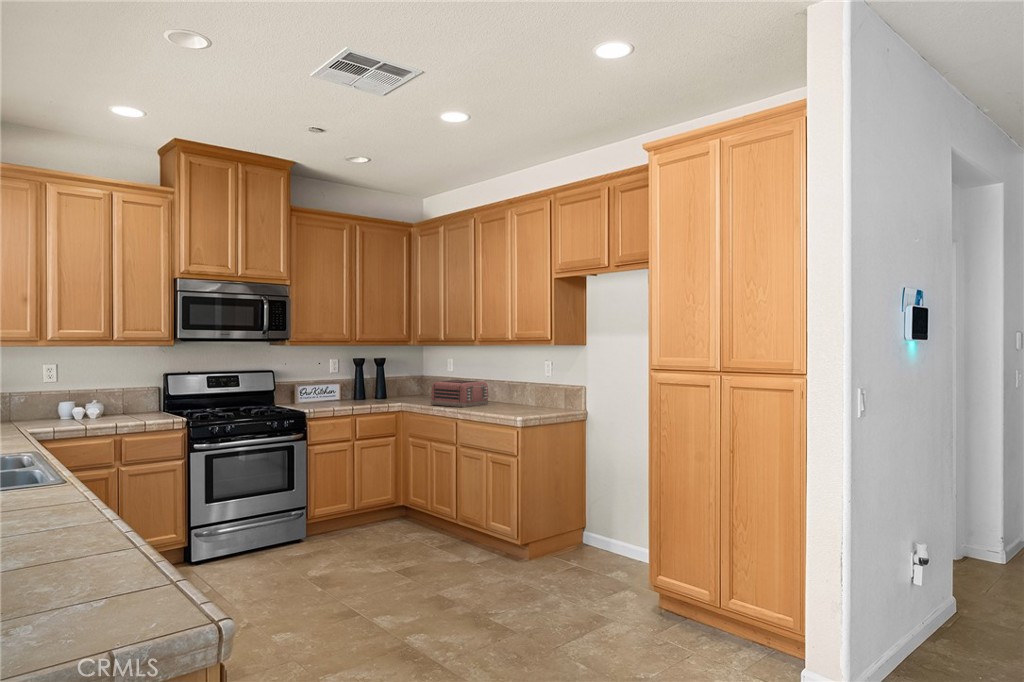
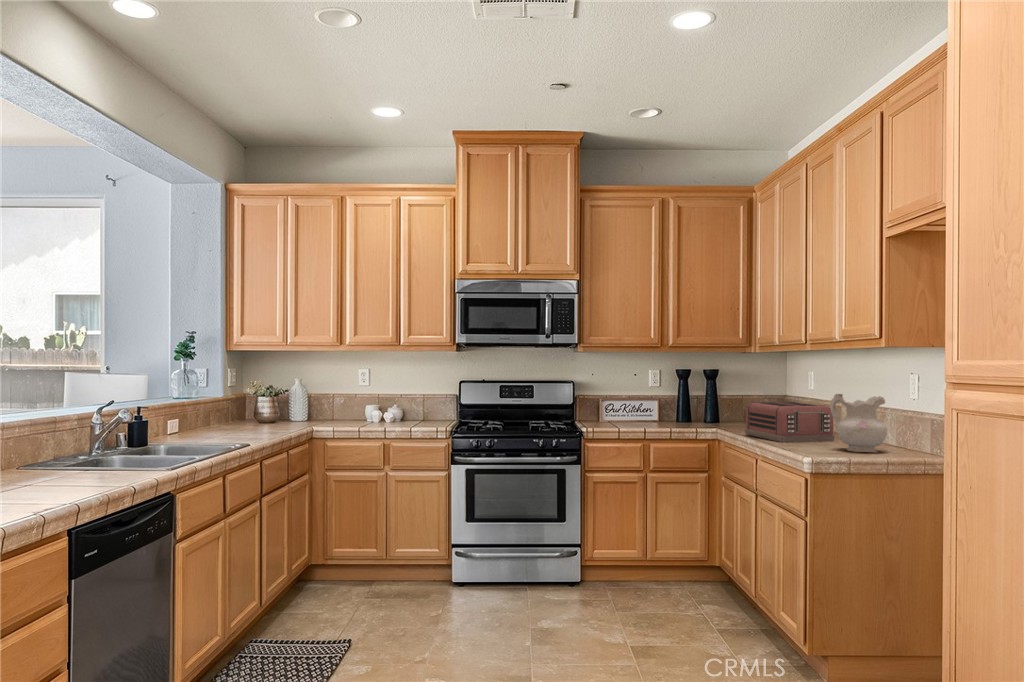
ceramic pitcher: none [500,373,530,409] -> present [830,394,887,453]

